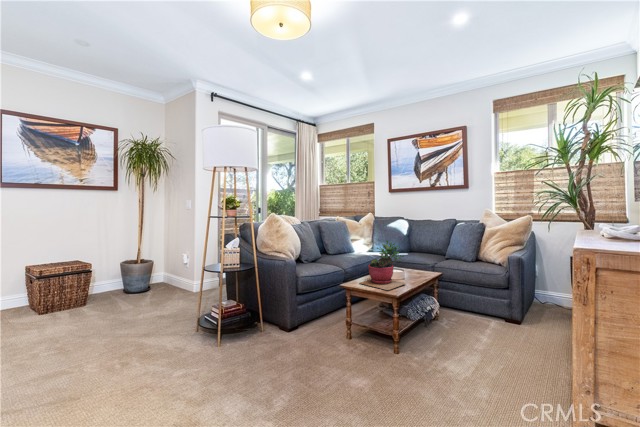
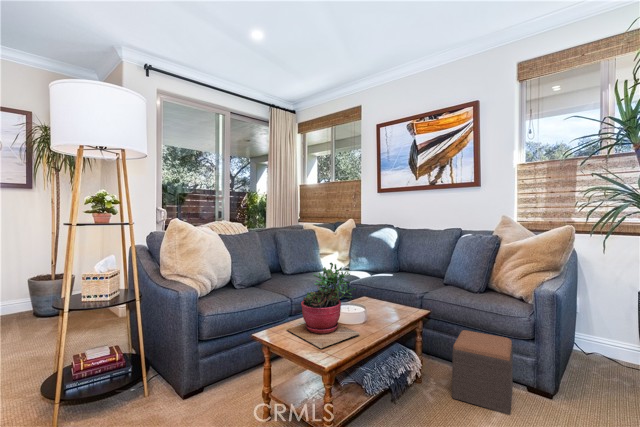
footstool: none [459,285,496,332] -> present [452,330,513,414]

